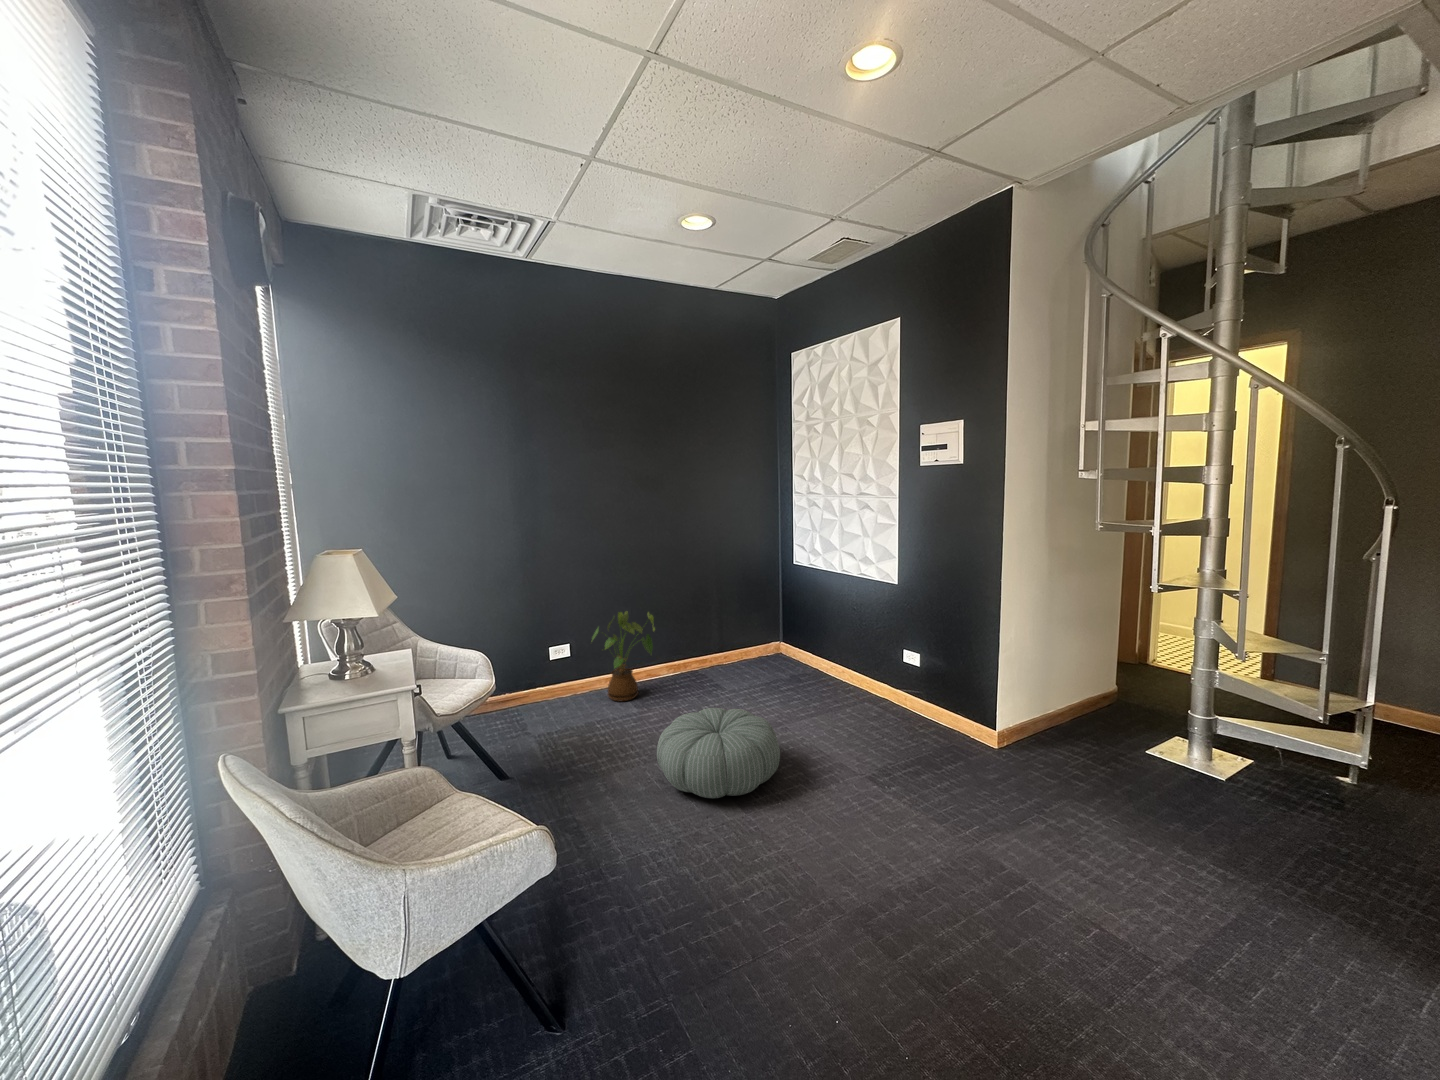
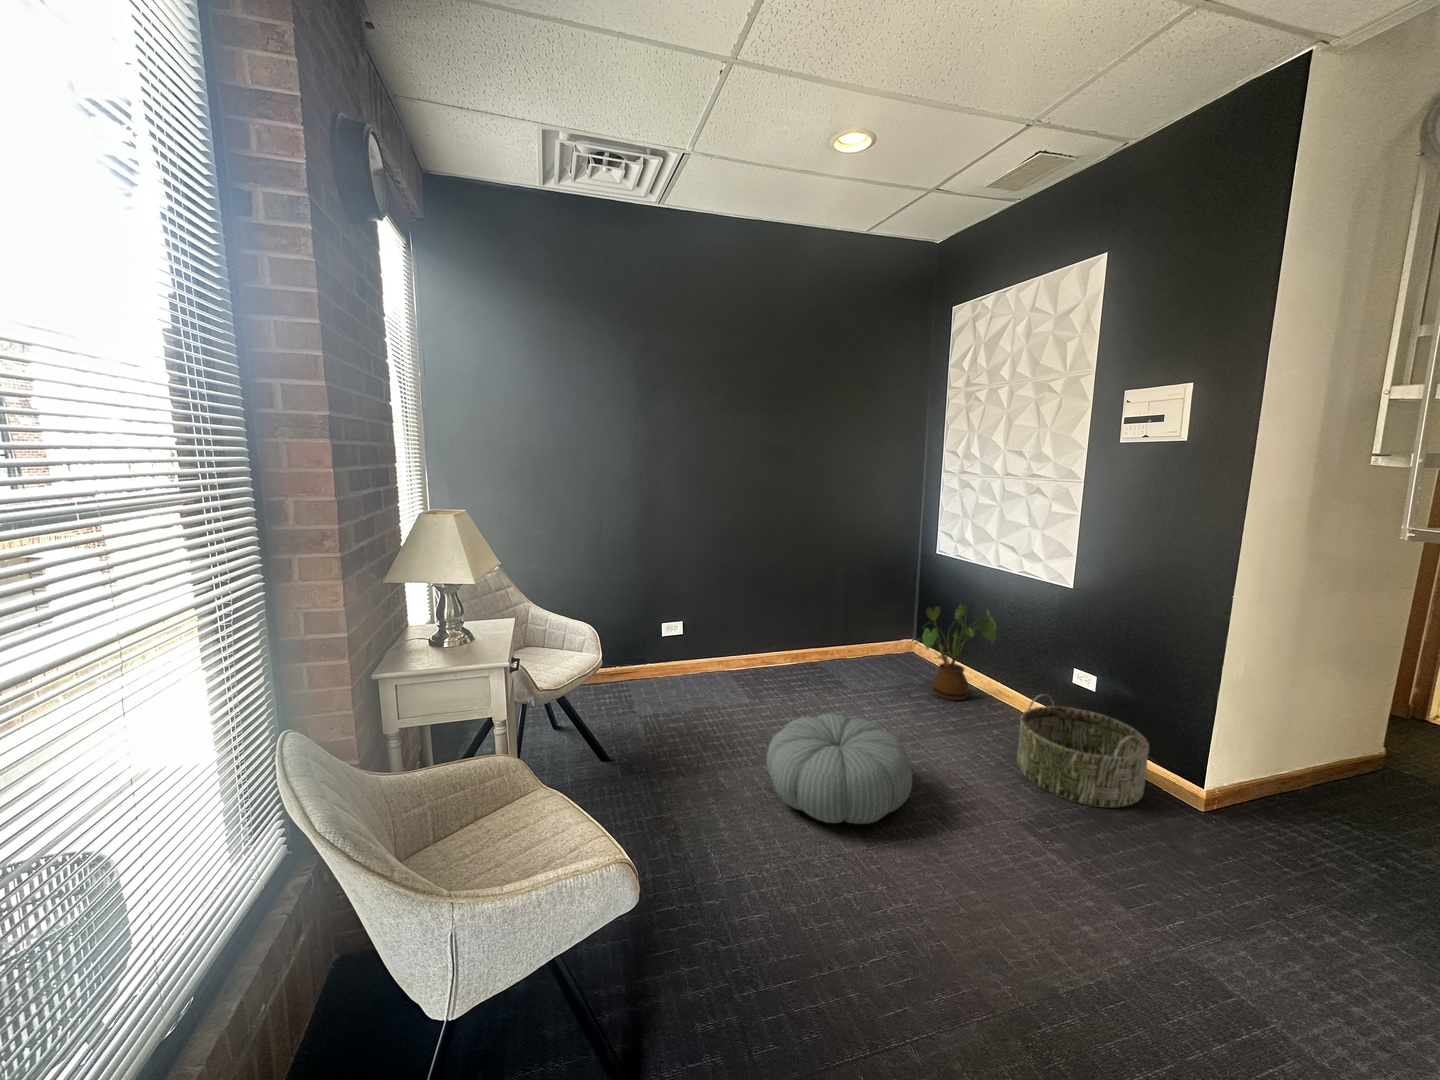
house plant: present [592,611,655,701] -> present [914,604,996,701]
basket: none [863,672,956,755] -> present [1017,694,1149,807]

